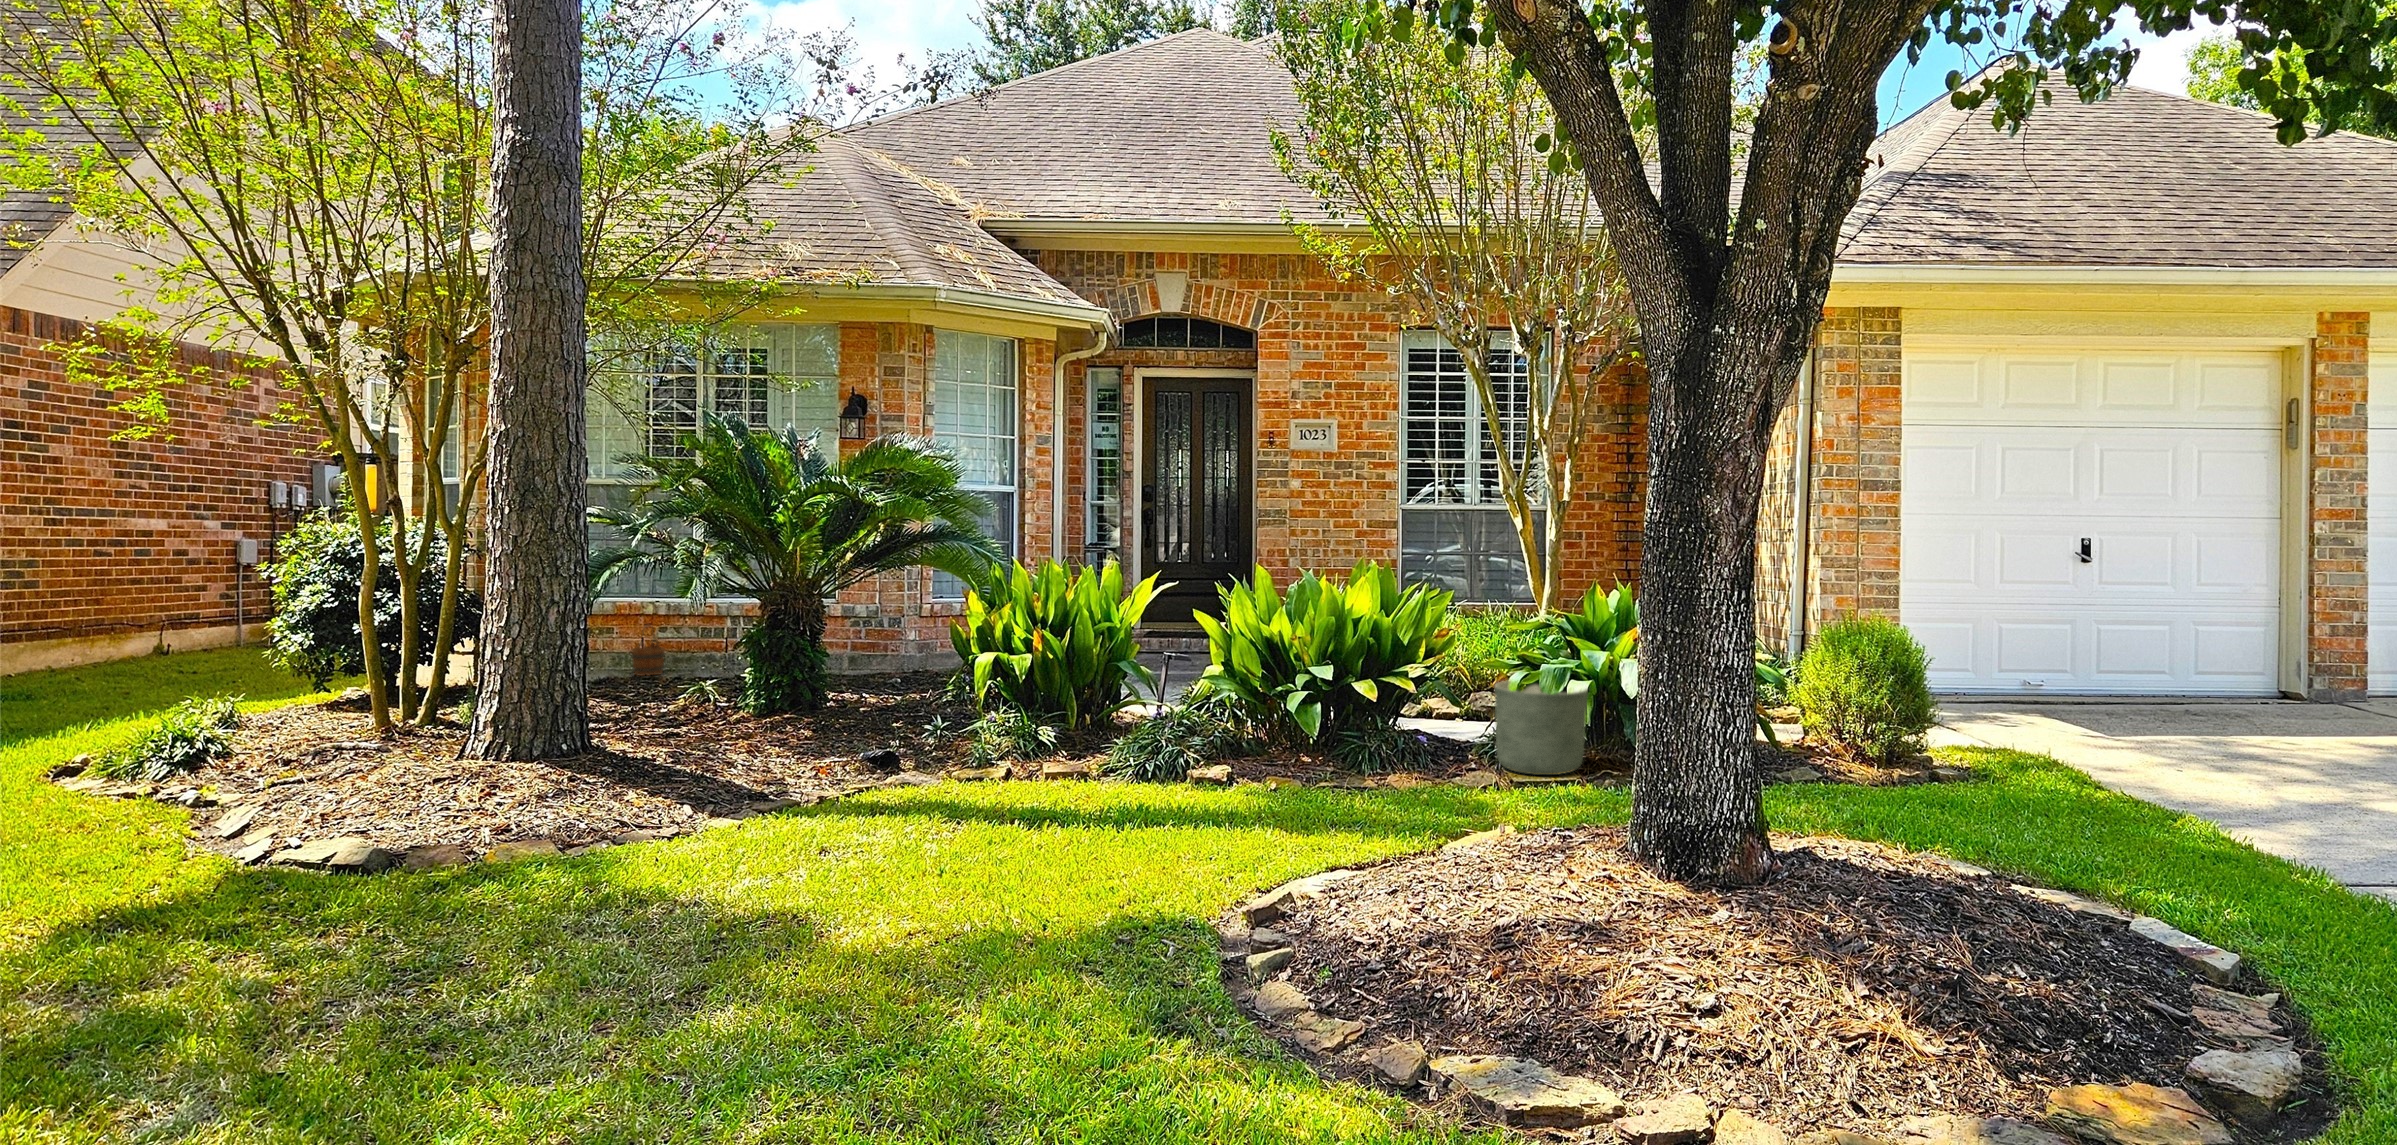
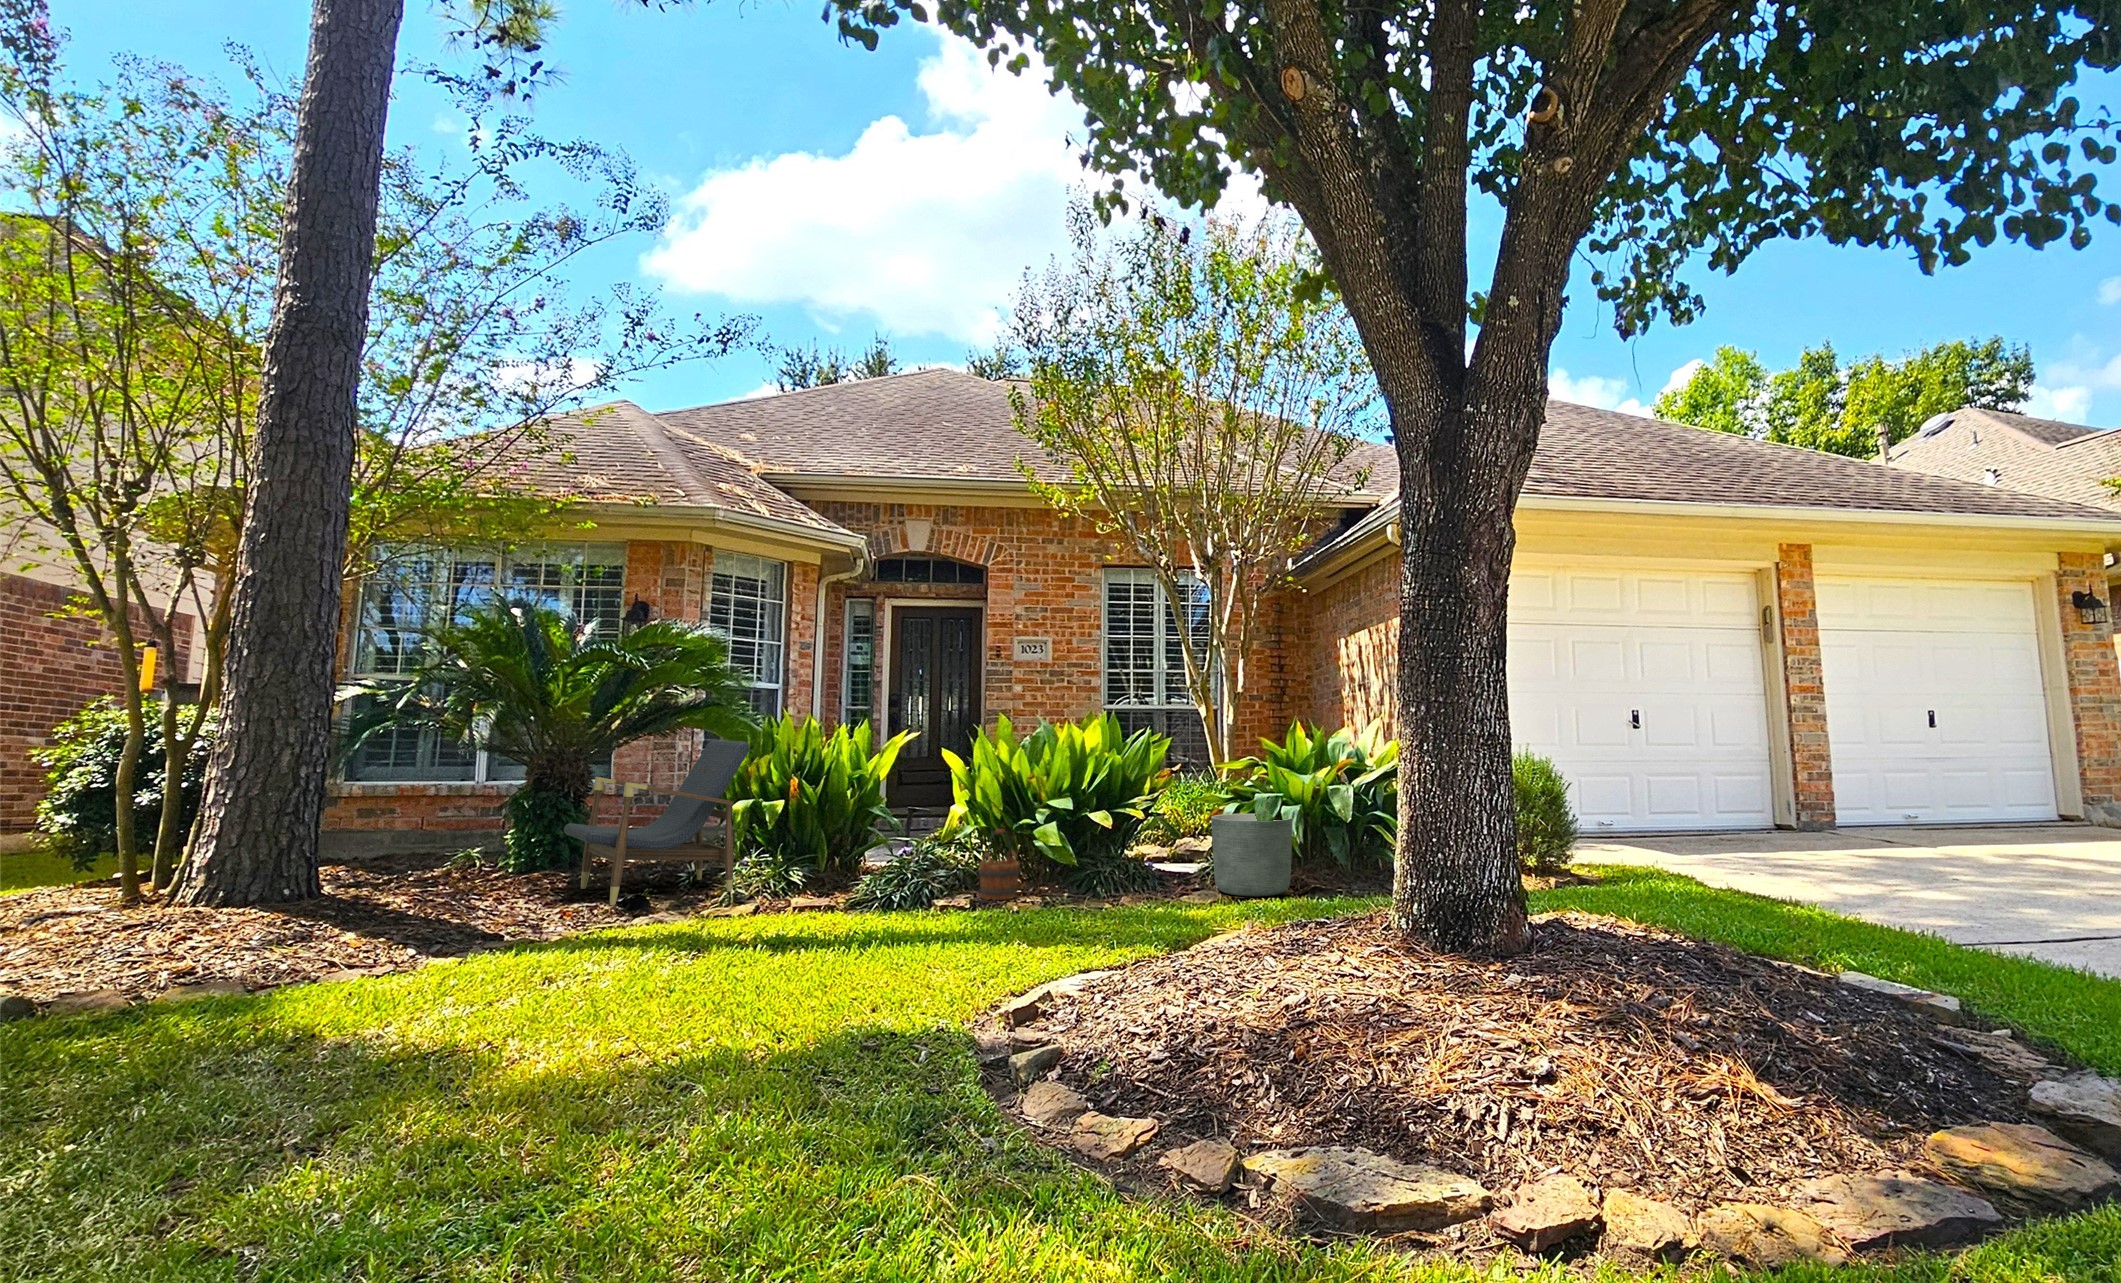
lounge chair: none [808,582,990,760] -> present [564,740,750,905]
wooden bucket: present [631,624,665,676] -> present [979,829,1019,900]

